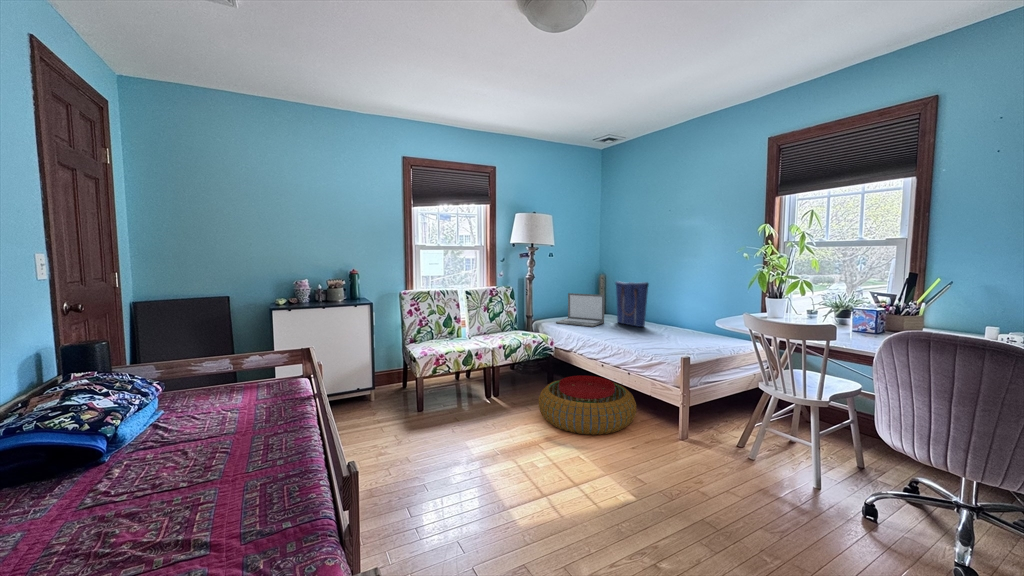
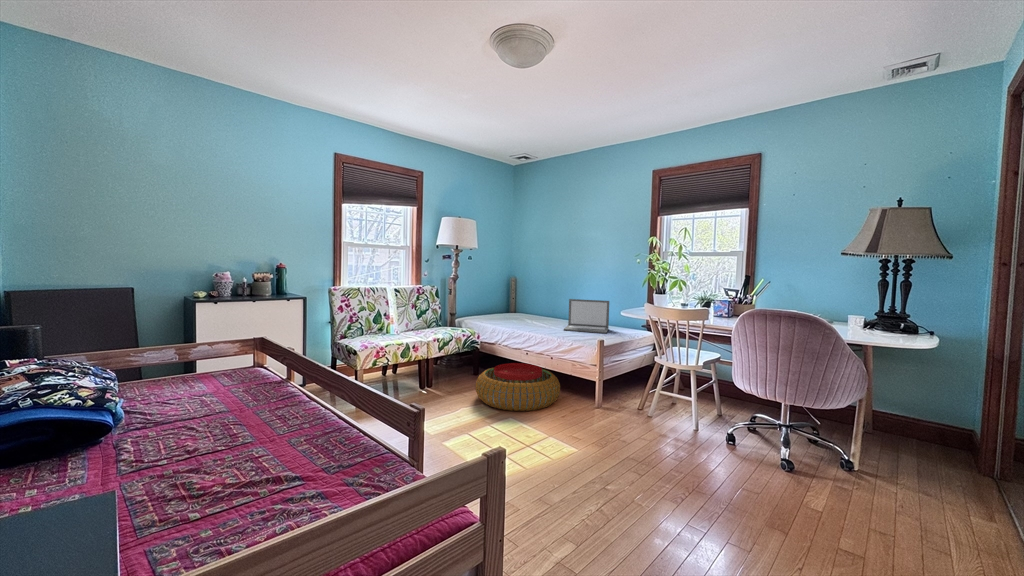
tote bag: present [615,281,649,327] -> none [531,283,561,322]
laptop: present [556,293,604,327] -> present [564,299,609,333]

